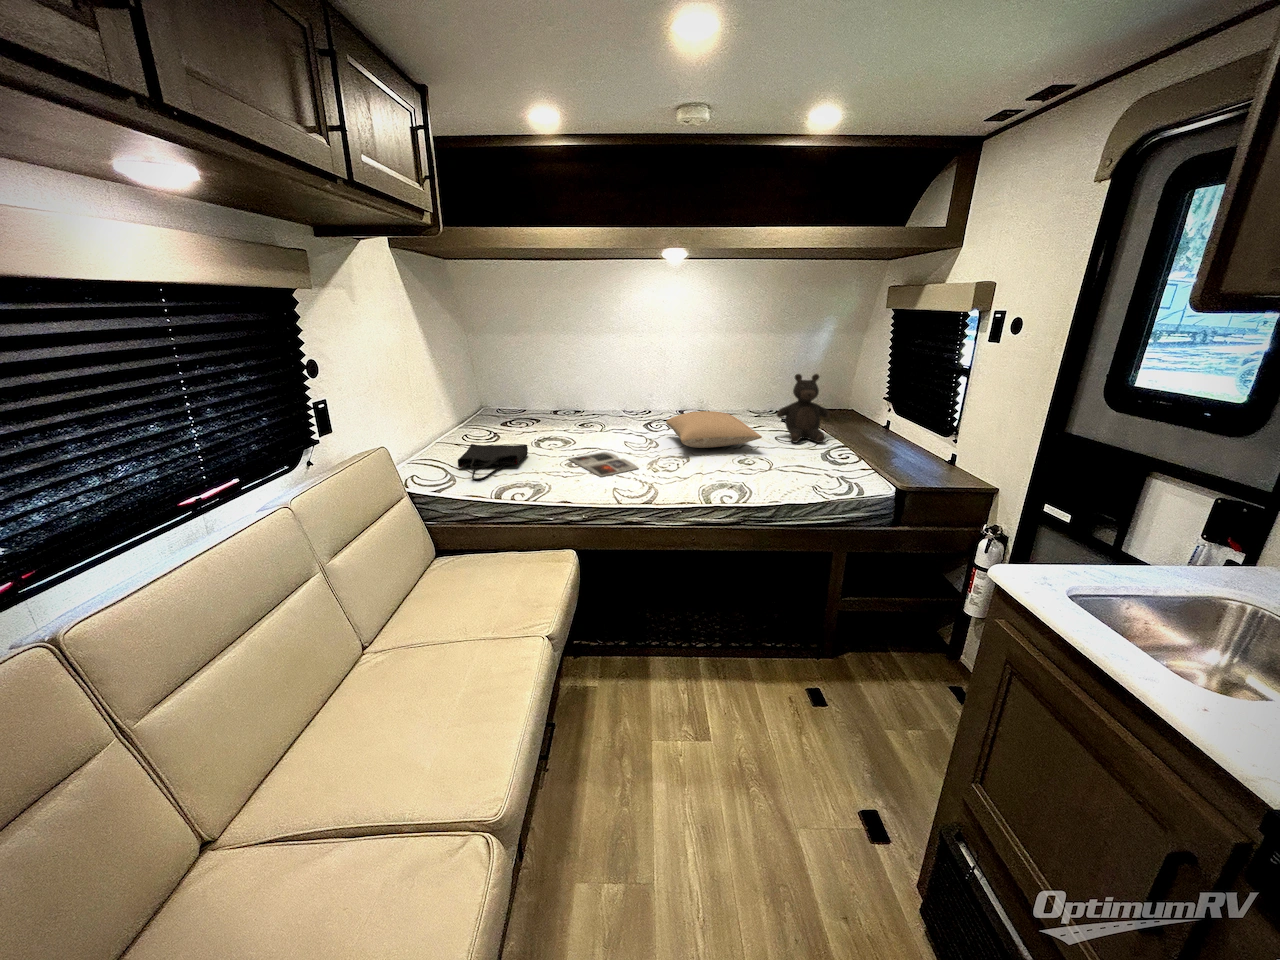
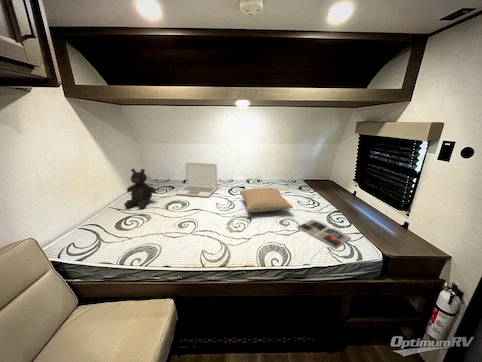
laptop: none [544,372,620,433] -> present [176,163,217,197]
teddy bear: present [777,374,830,443] -> present [125,169,156,208]
tote bag: present [458,444,528,482] -> none [109,211,158,246]
magazine: present [569,452,638,477] -> present [298,220,350,249]

